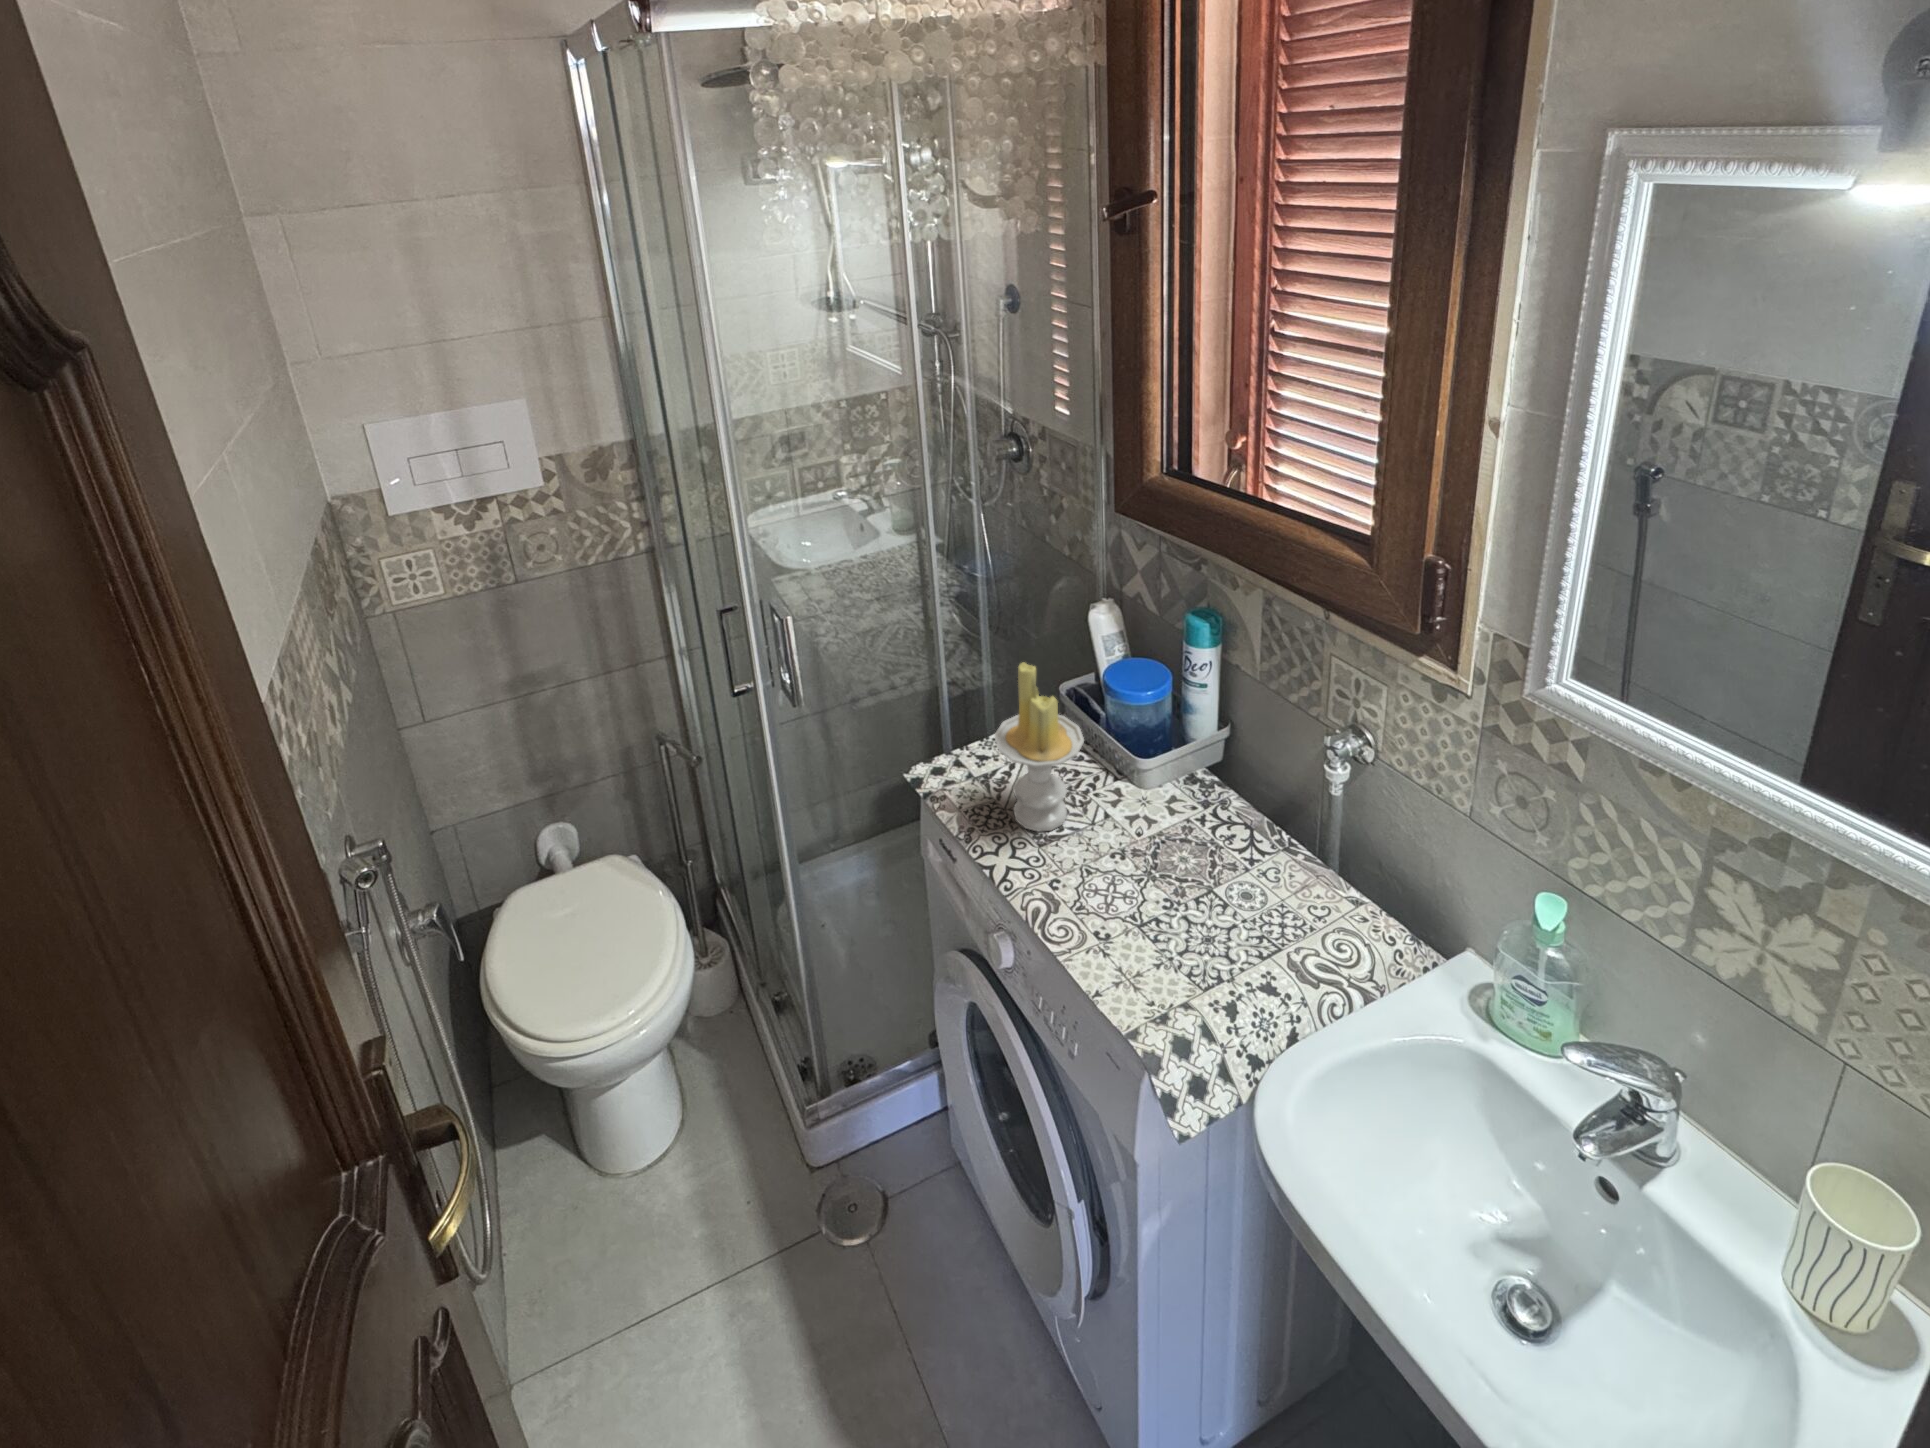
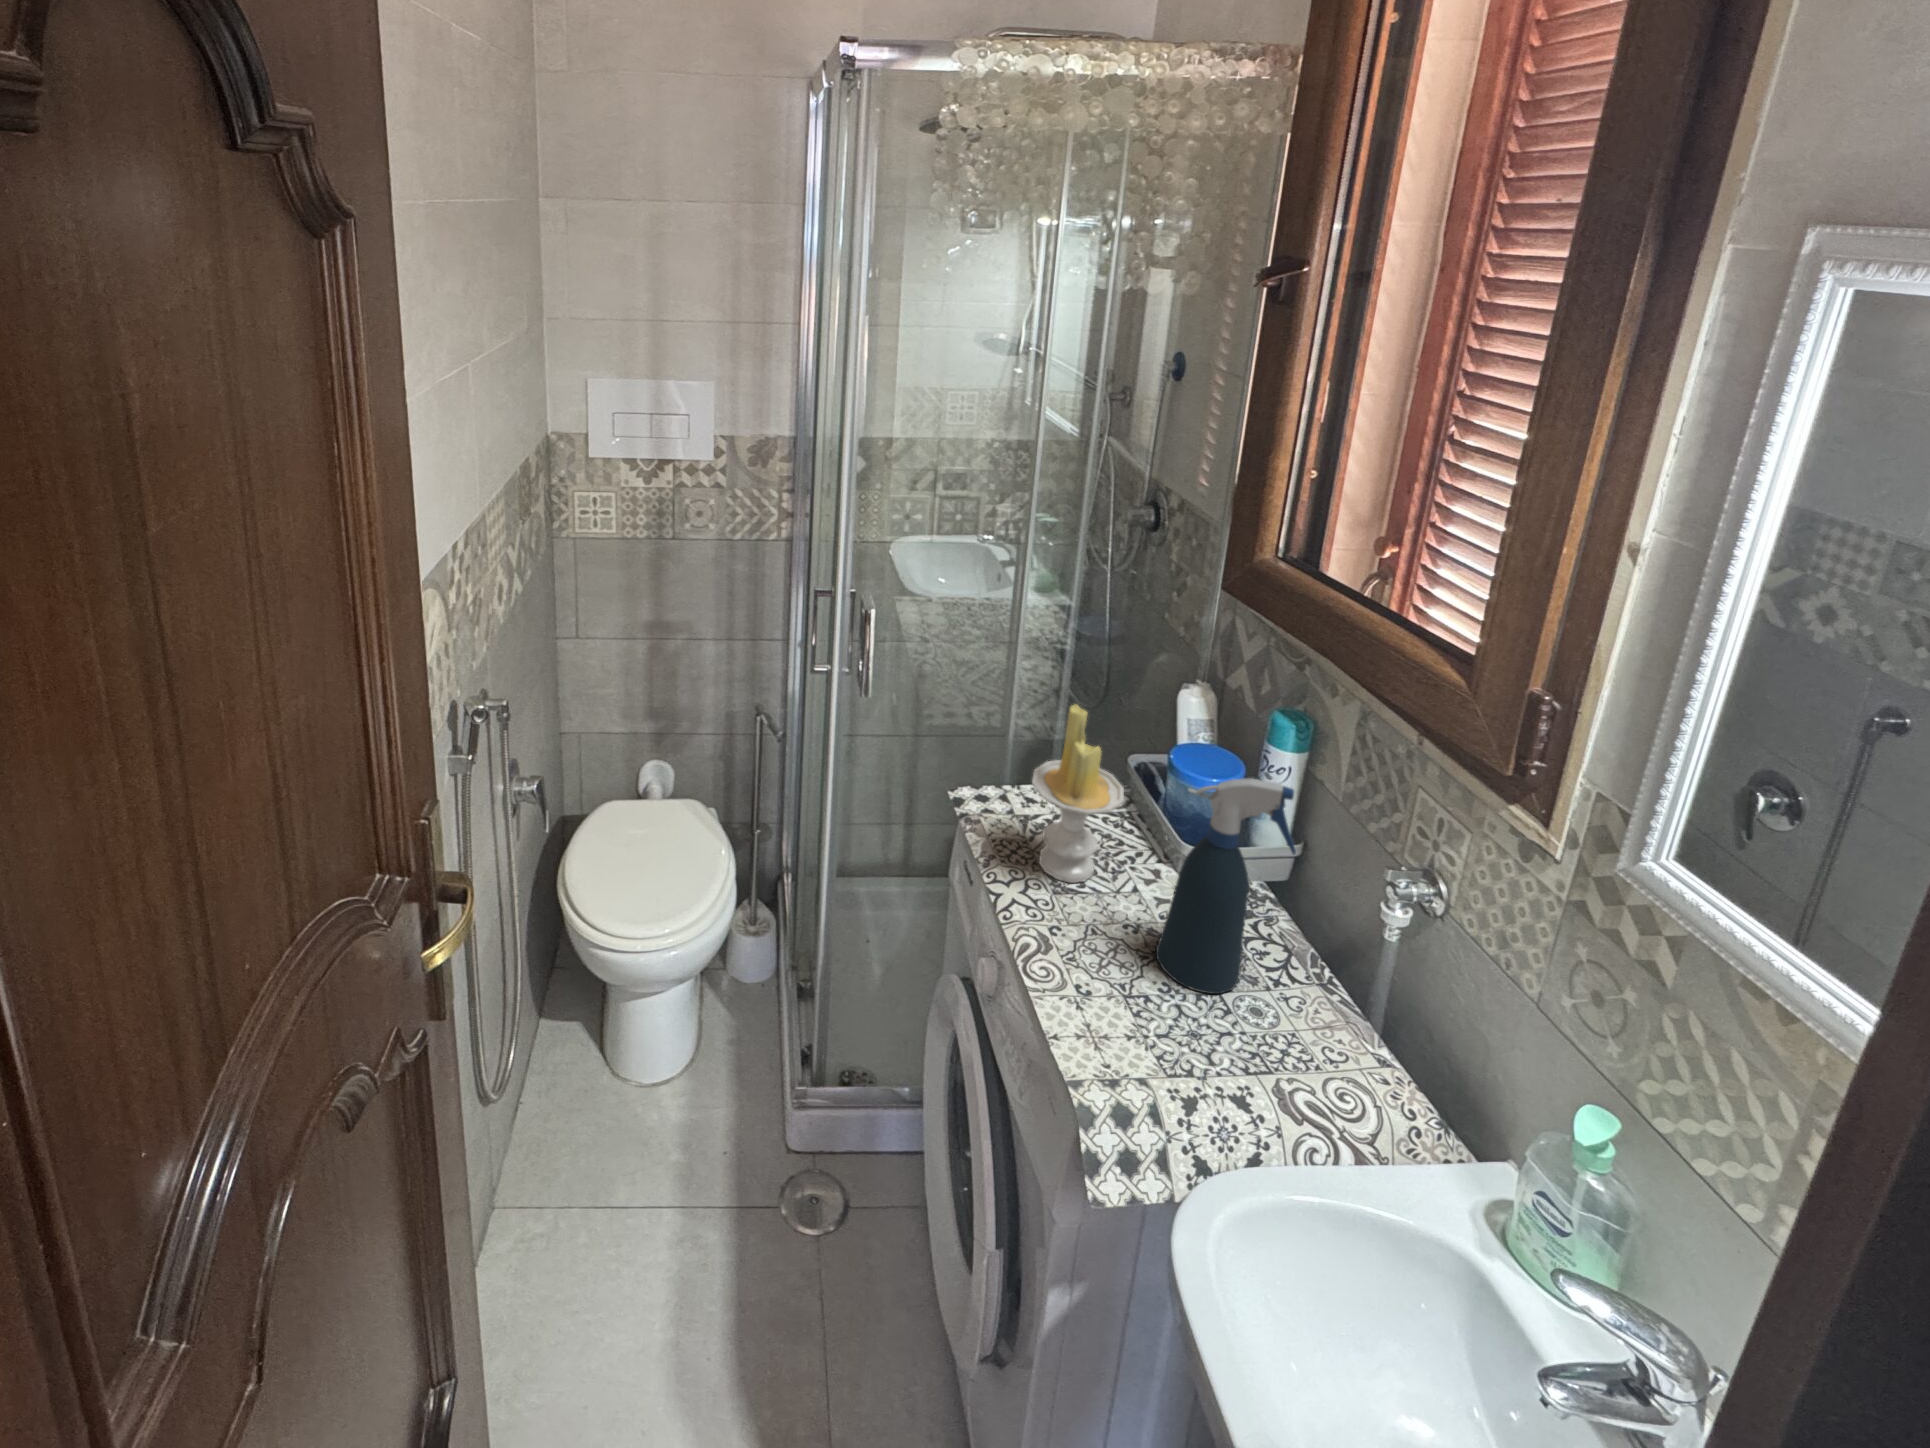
spray bottle: none [1146,689,1253,896] -> present [1156,778,1296,994]

